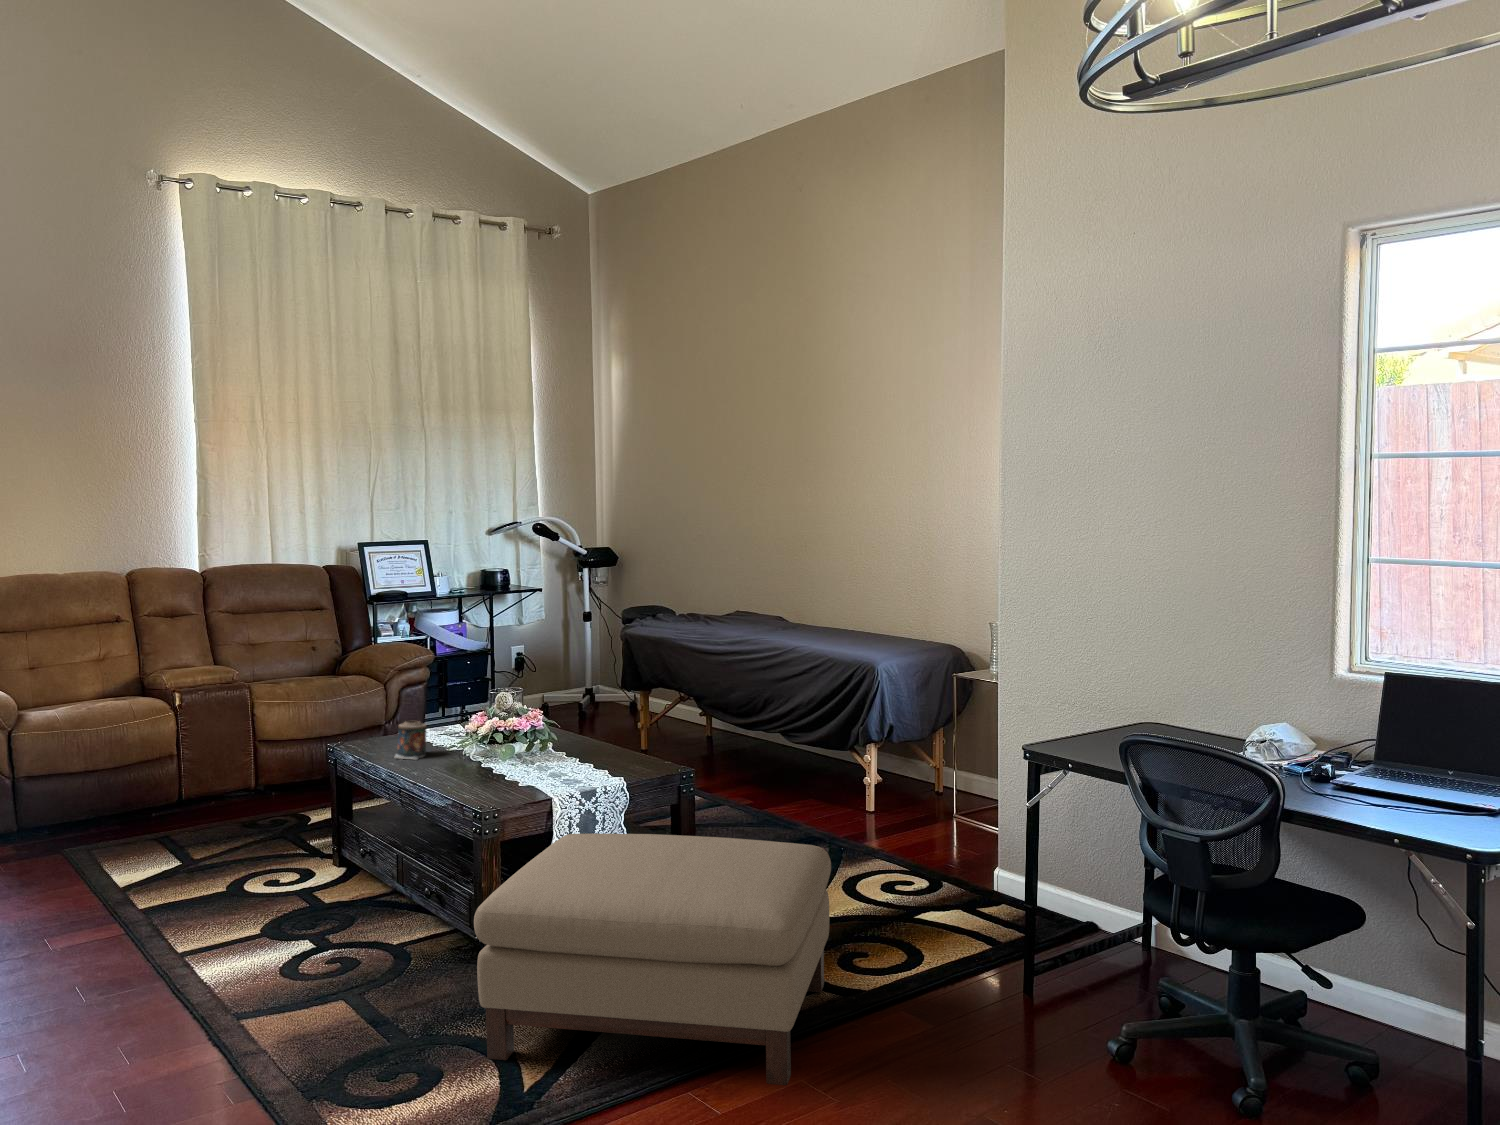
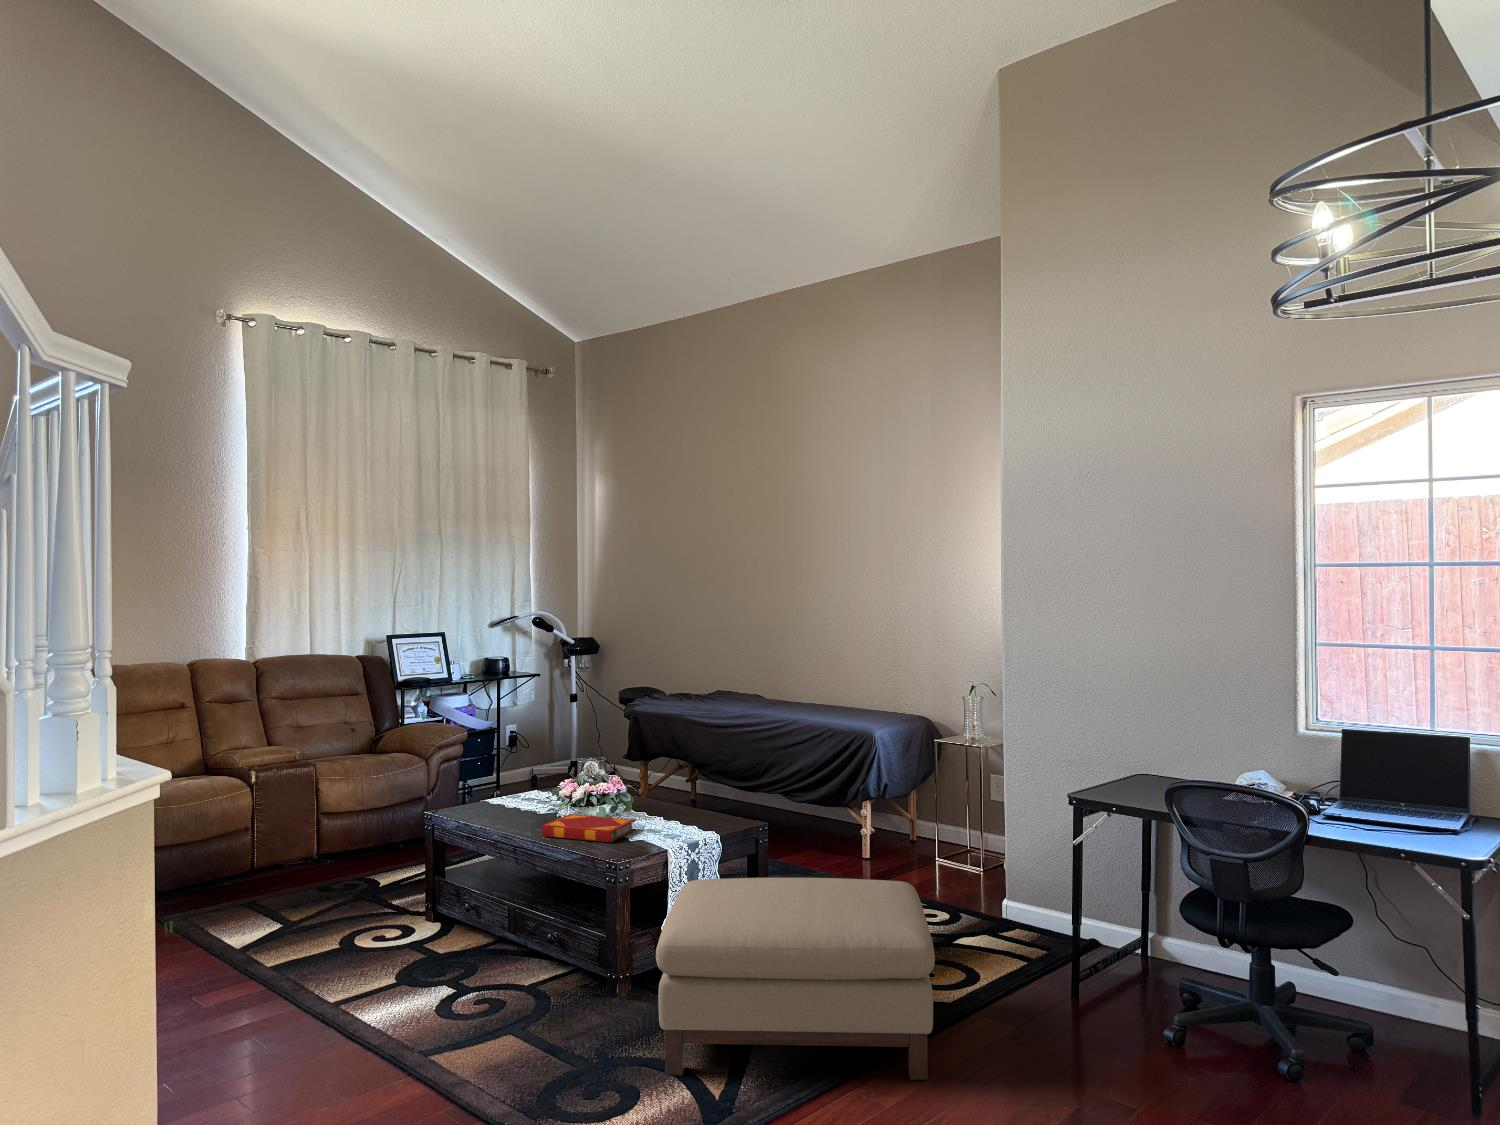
candle: present [395,721,427,759] -> none [497,789,524,823]
hardback book: none [429,751,539,786] -> present [542,814,636,842]

